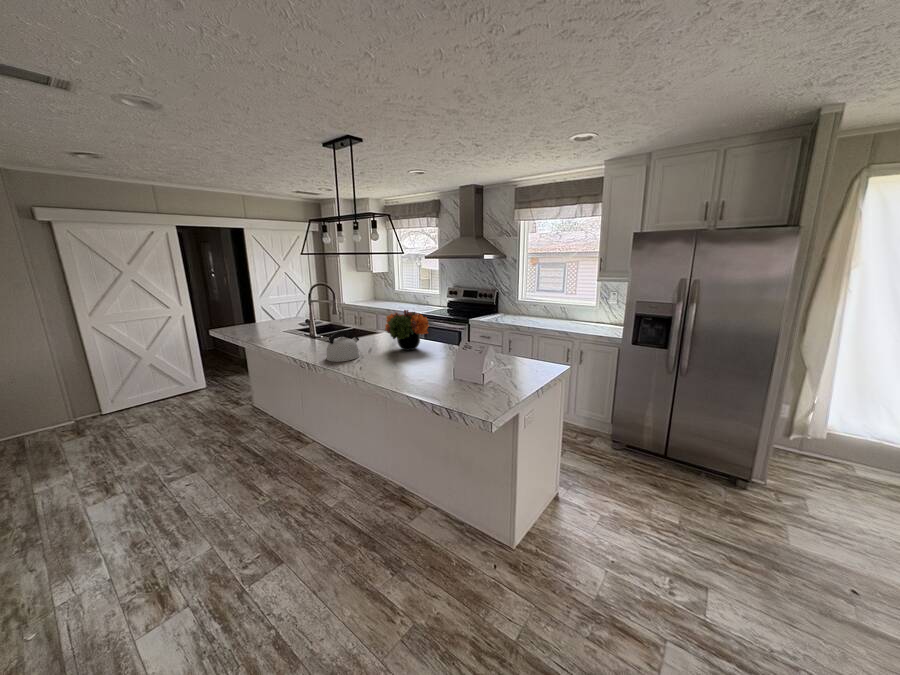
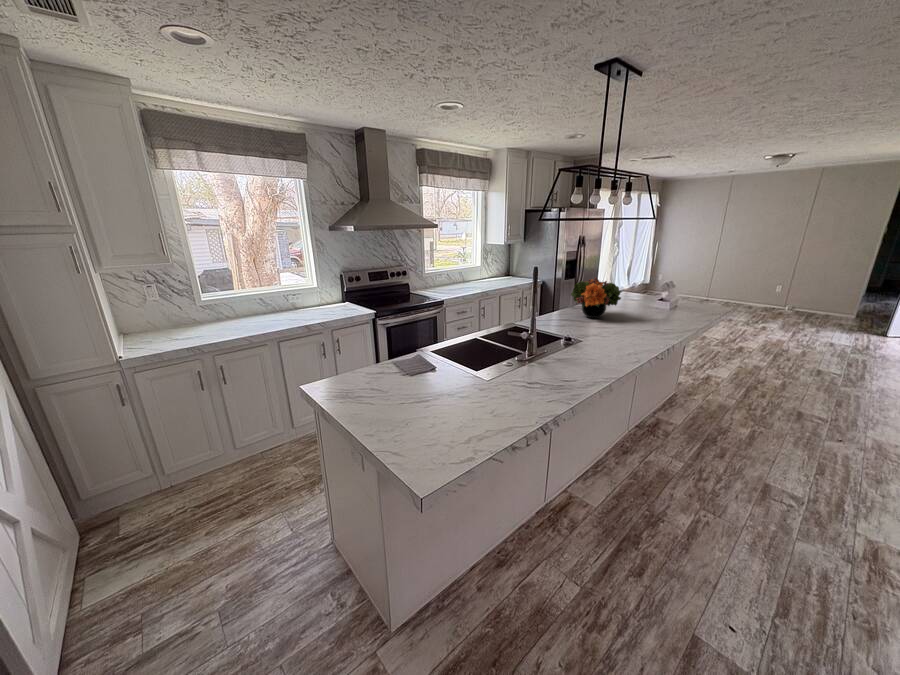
kettle: present [326,330,359,362] -> none [621,306,660,341]

